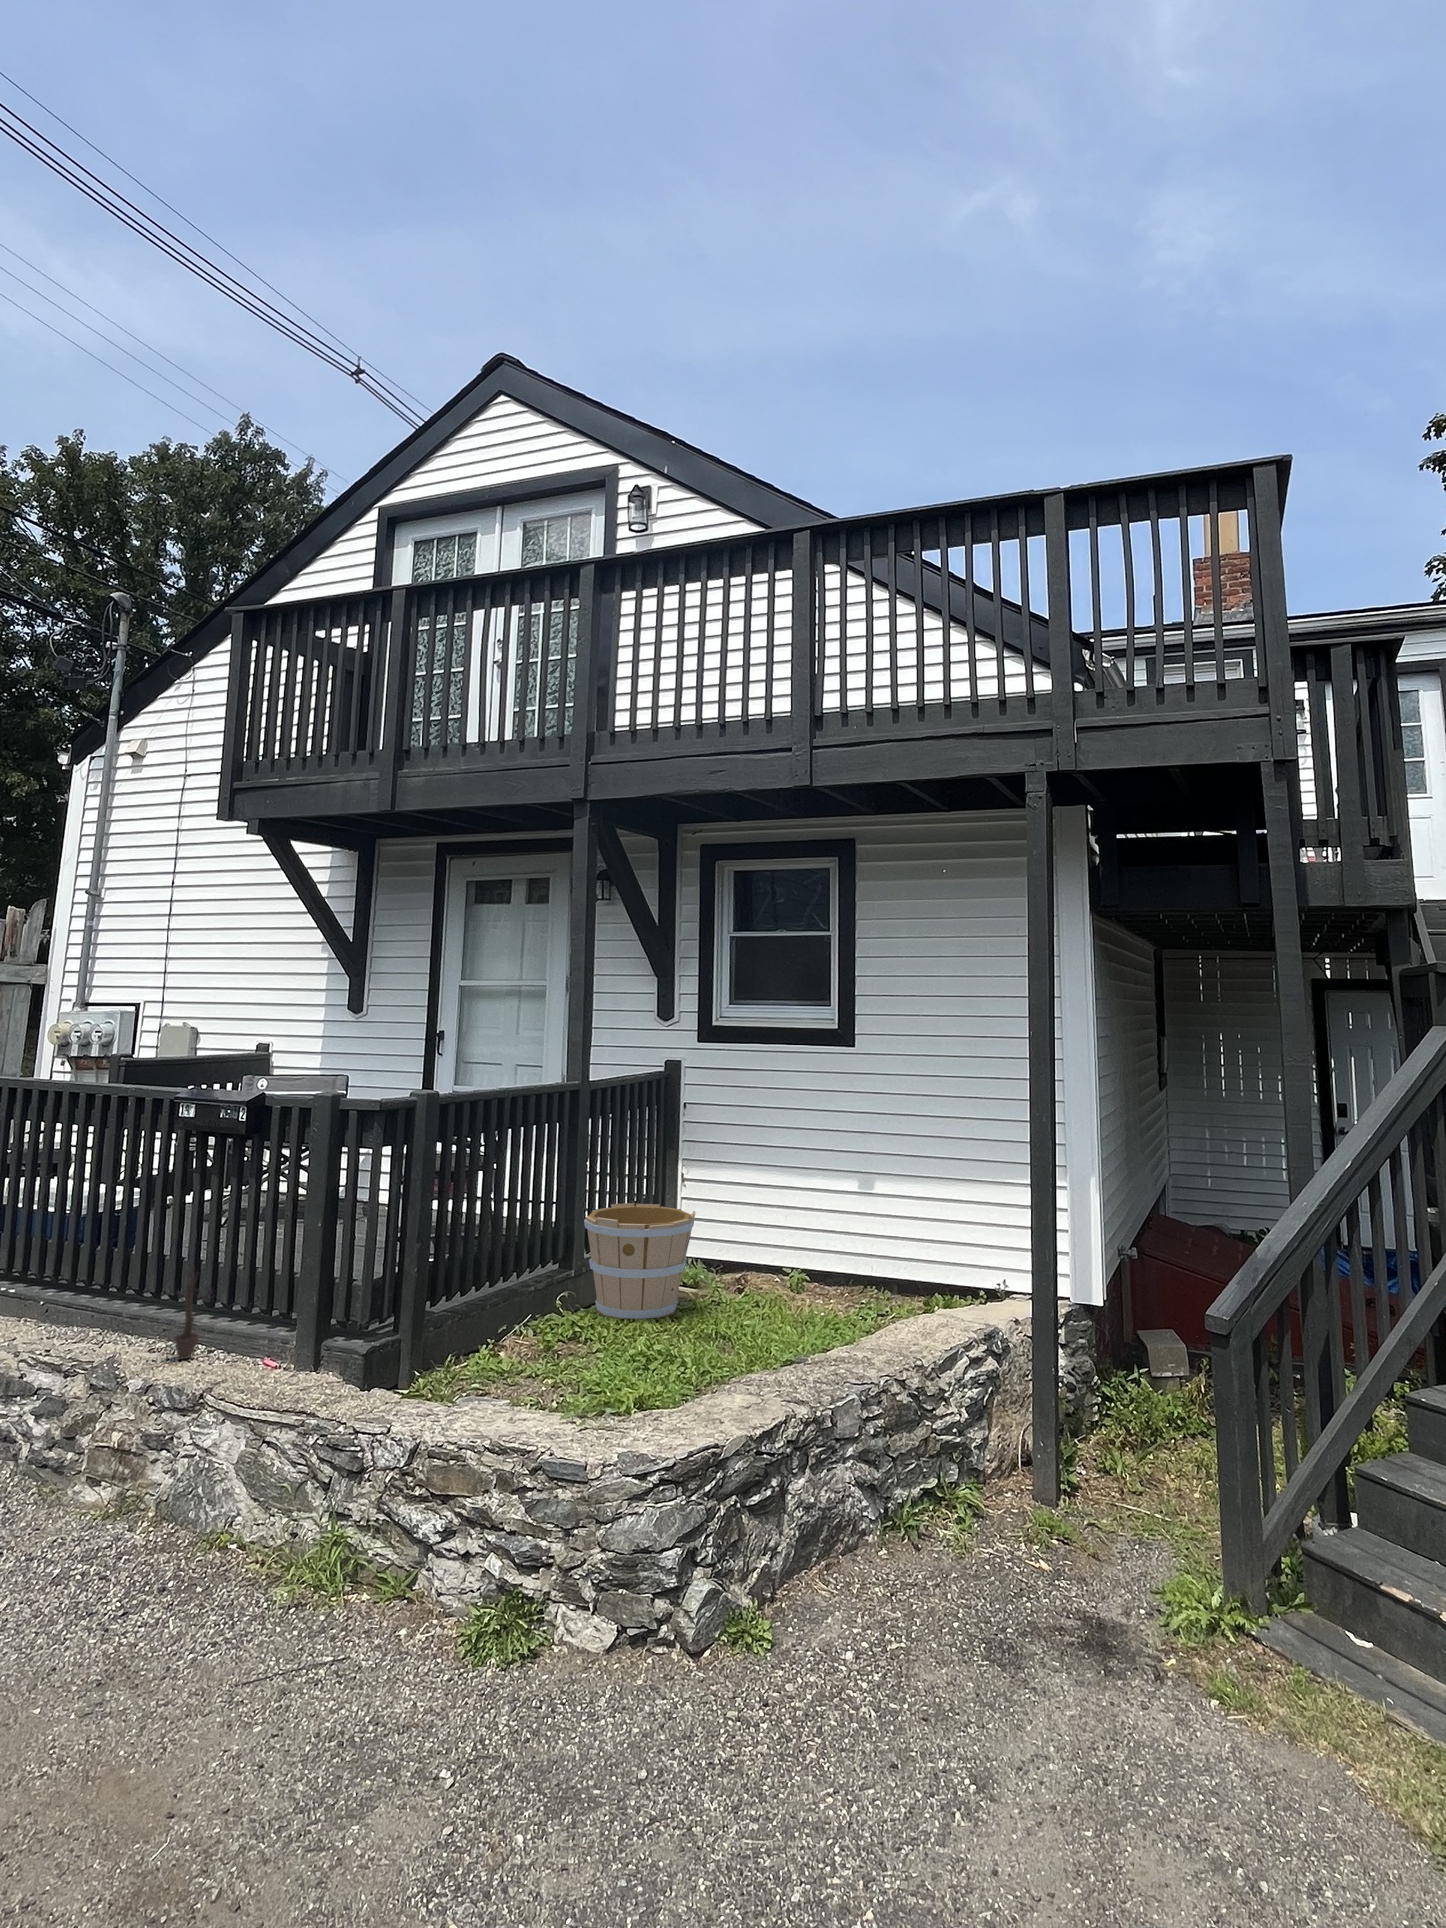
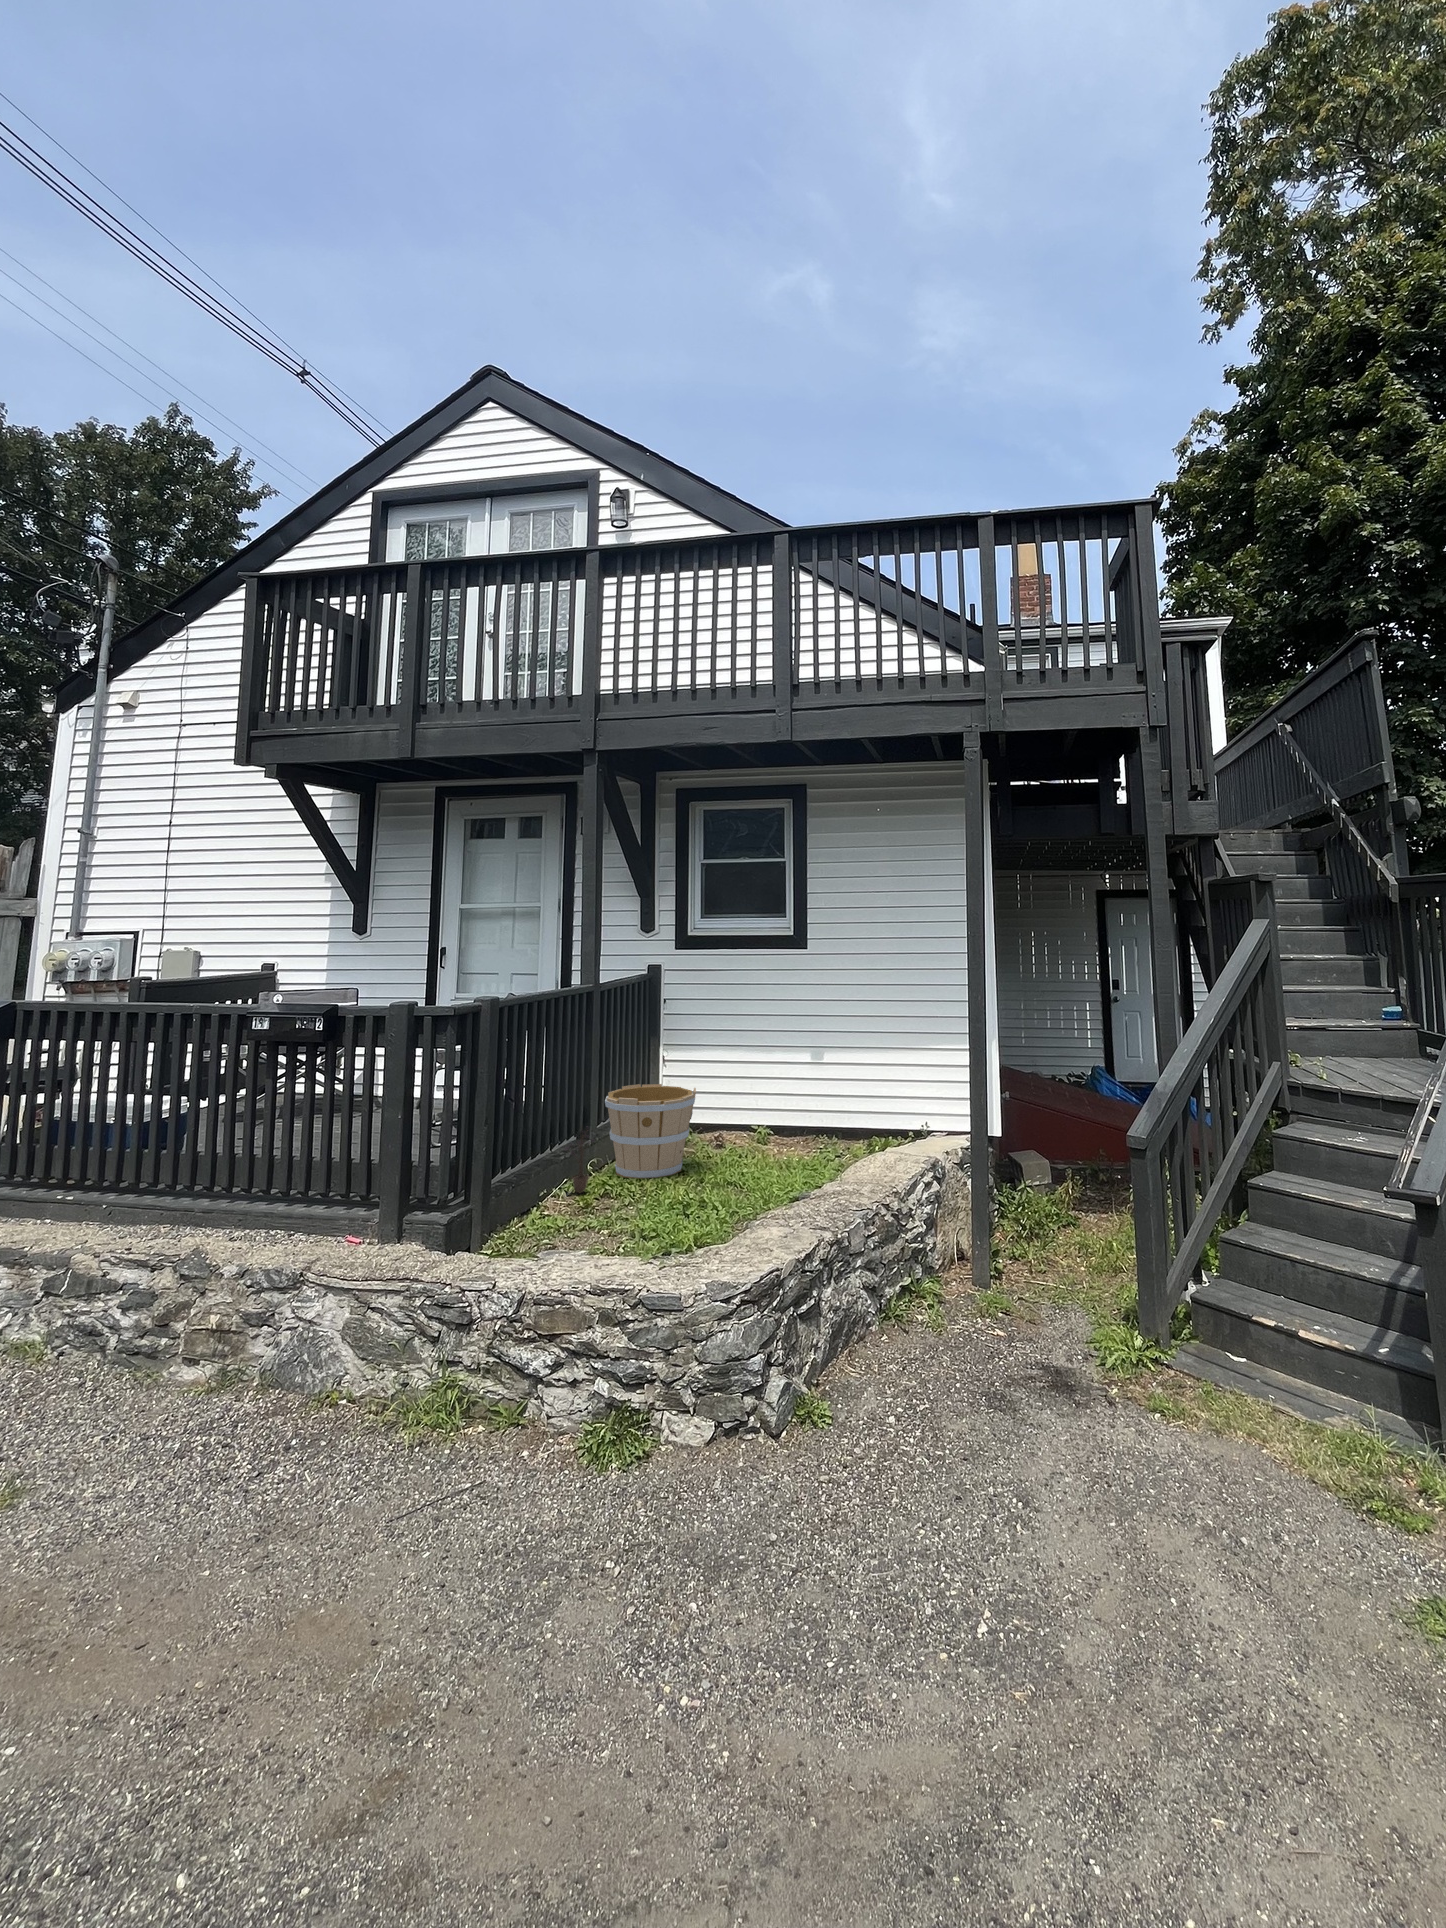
decorative plant: present [168,1267,213,1359] -> present [565,1128,591,1194]

